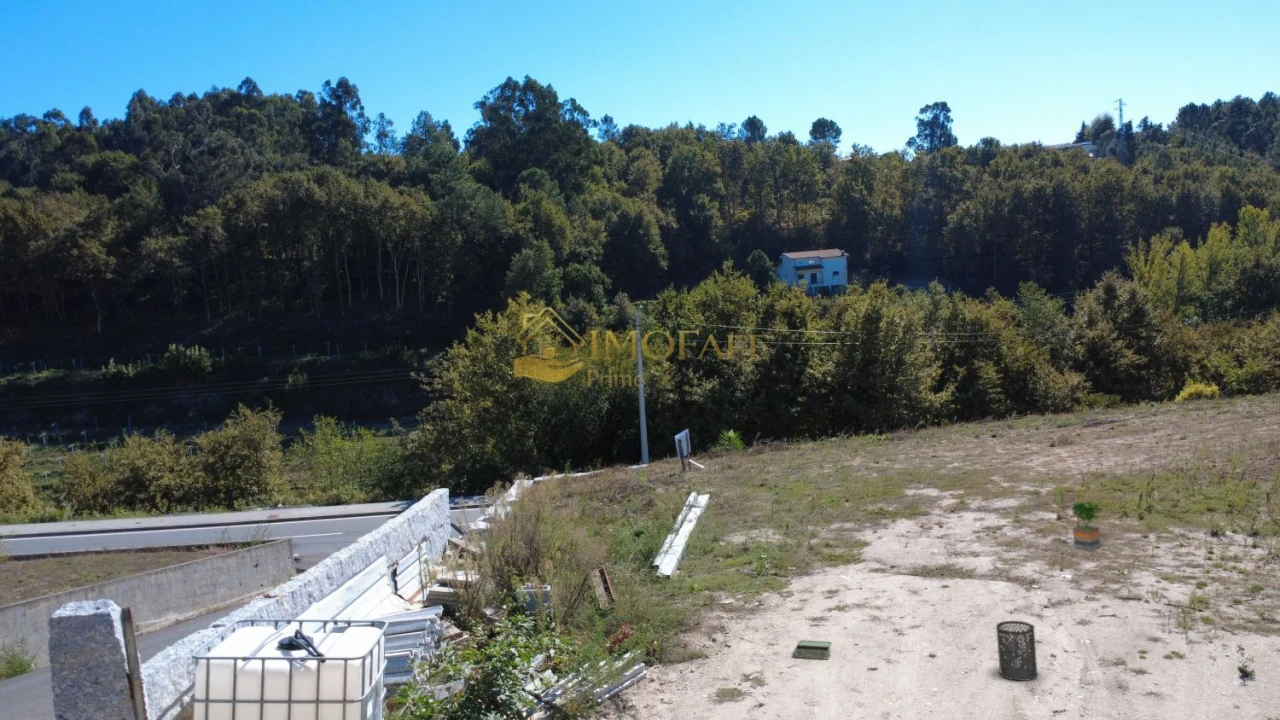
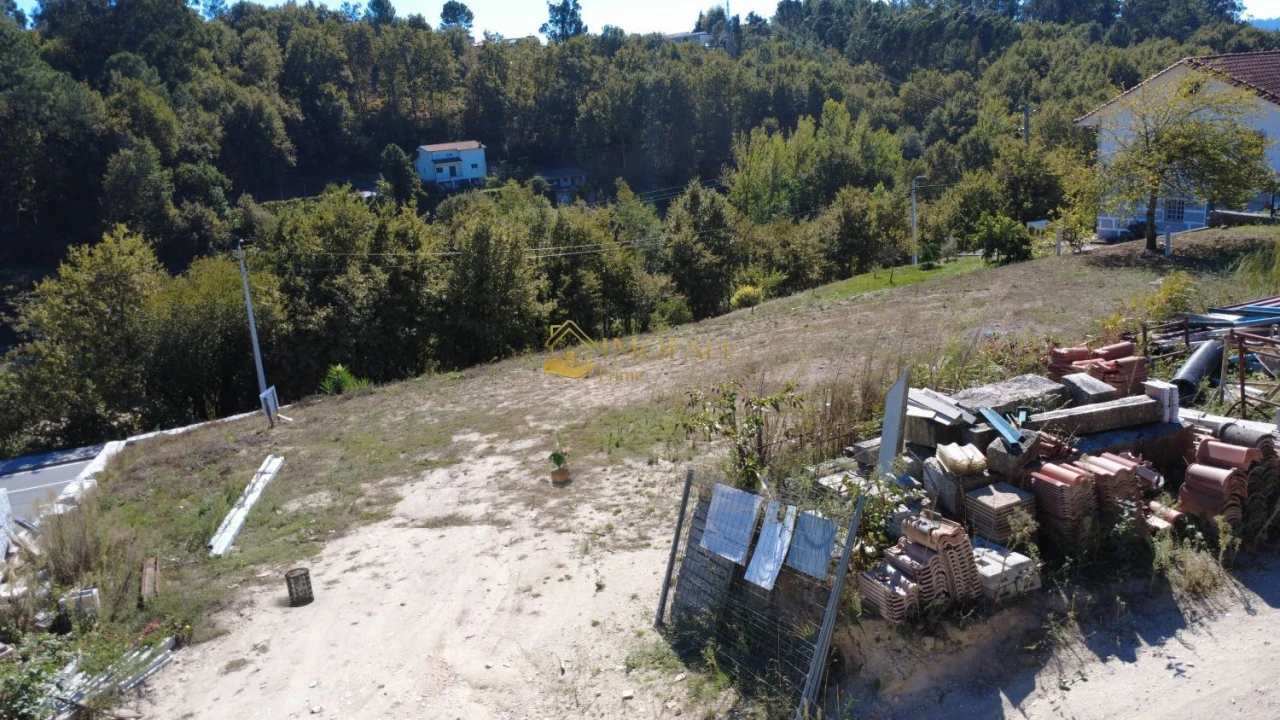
trash can: present [996,621,1037,681] -> present [284,568,314,607]
toolbox: present [795,640,832,659] -> none [298,605,329,622]

